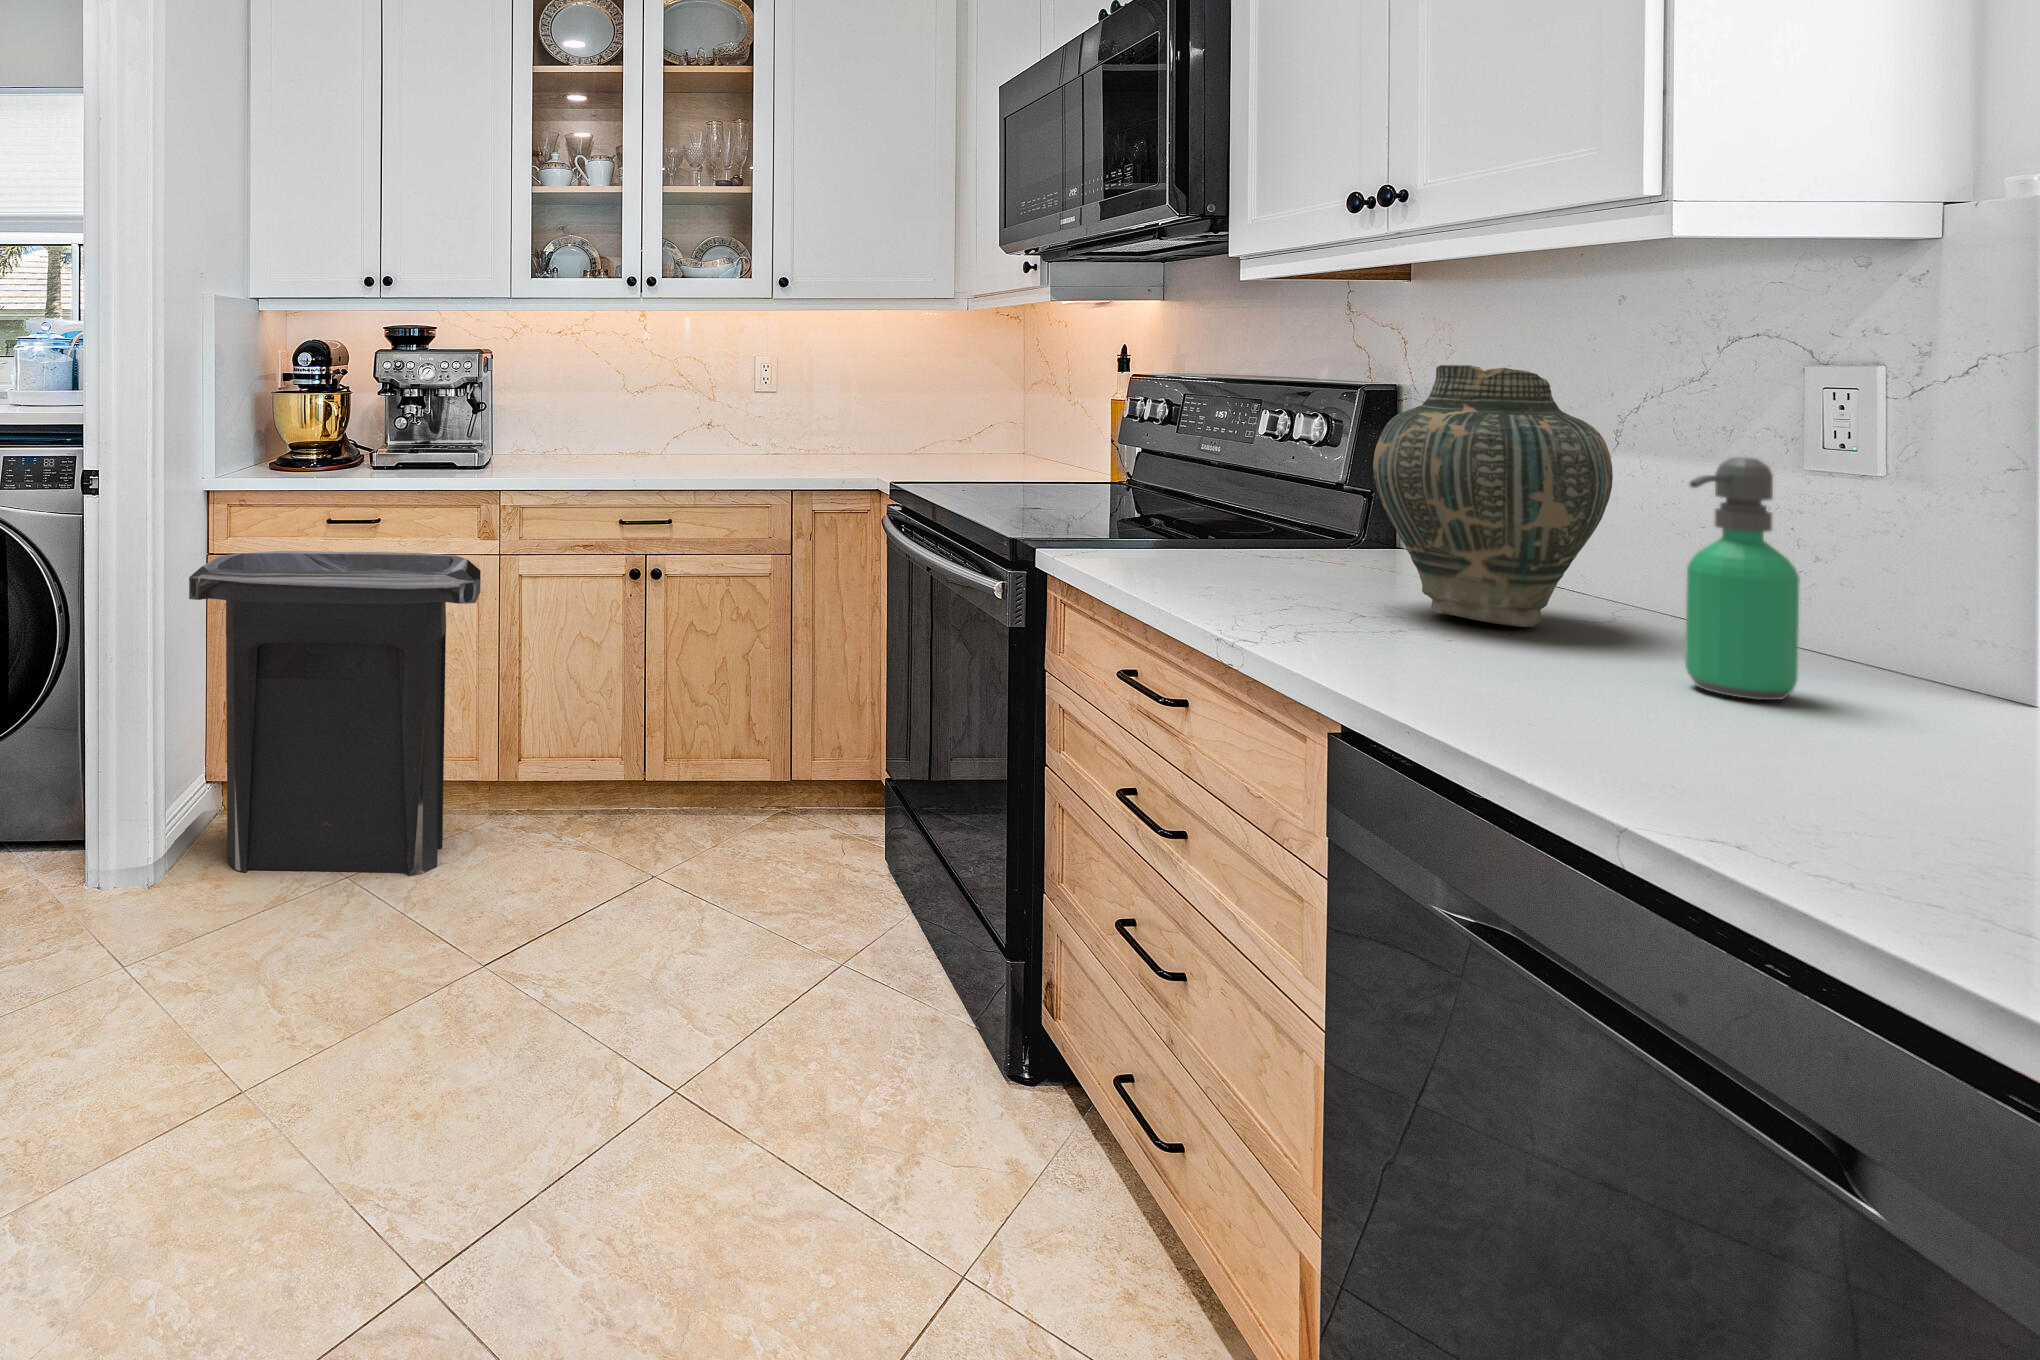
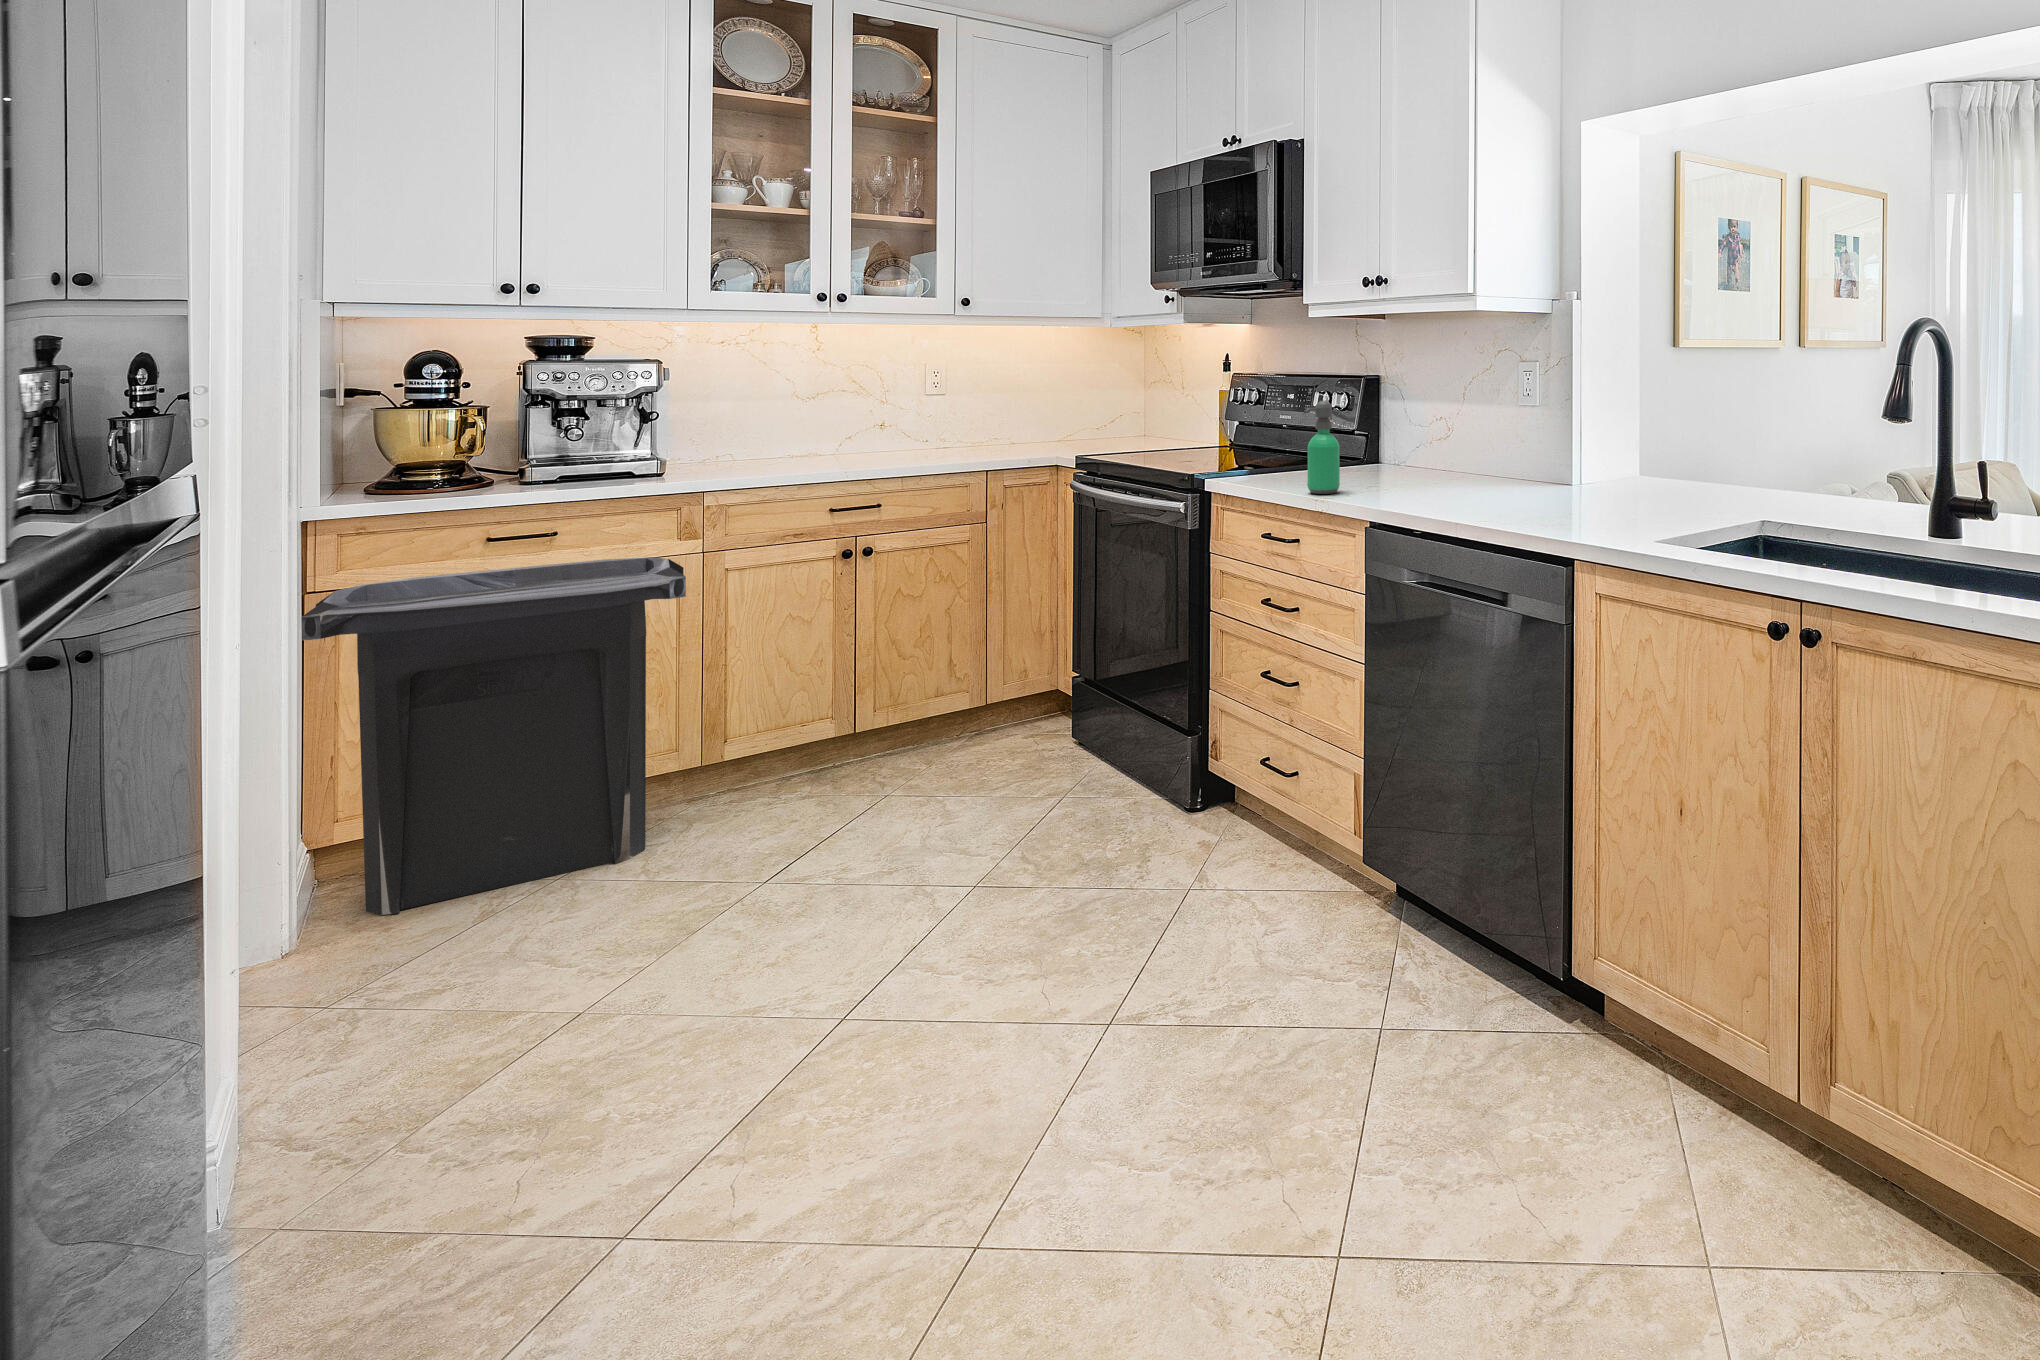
vase: present [1373,365,1613,627] -> none [1374,370,1473,504]
soap dispenser: present [1685,457,1800,700] -> present [1304,401,1340,494]

